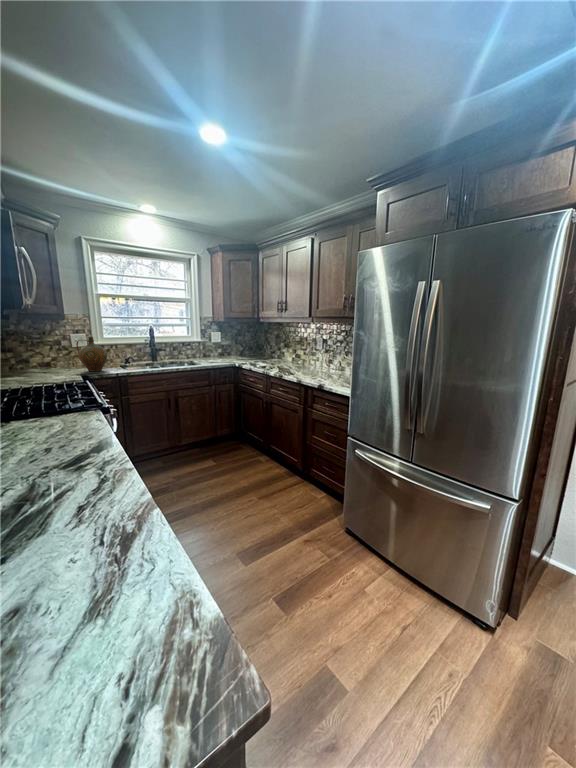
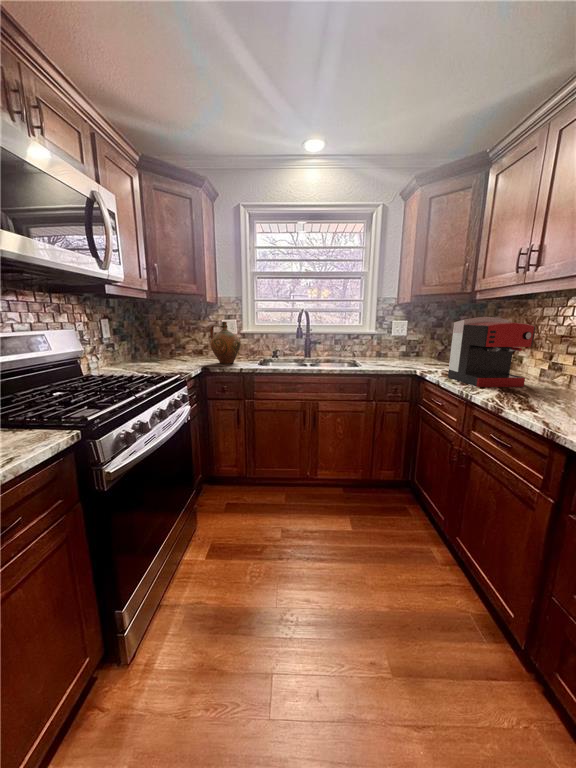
coffee maker: none [254,333,289,368] -> present [448,317,535,387]

